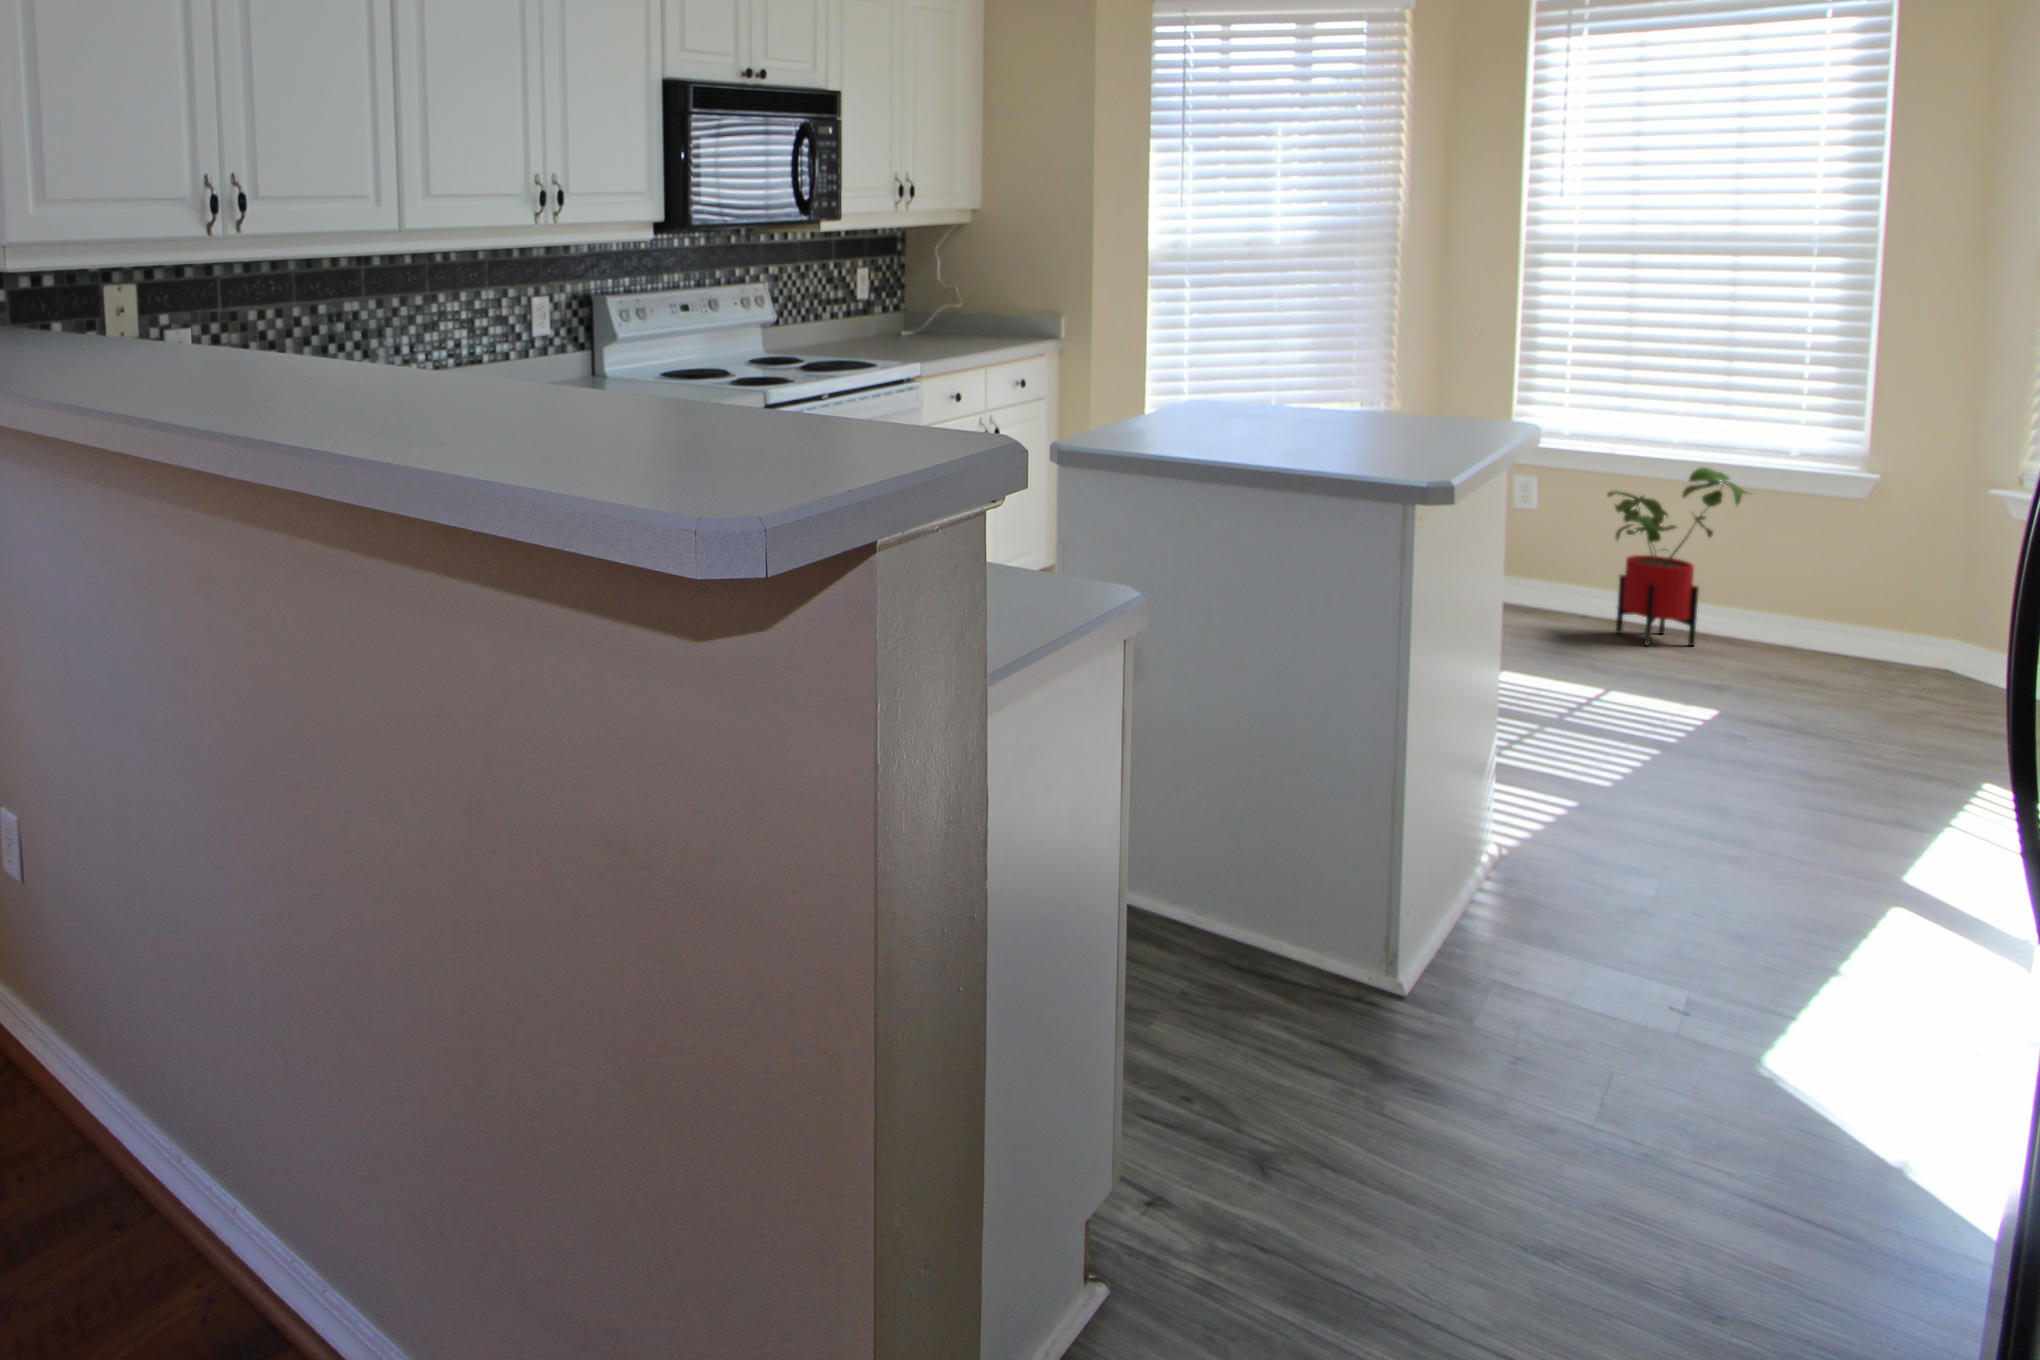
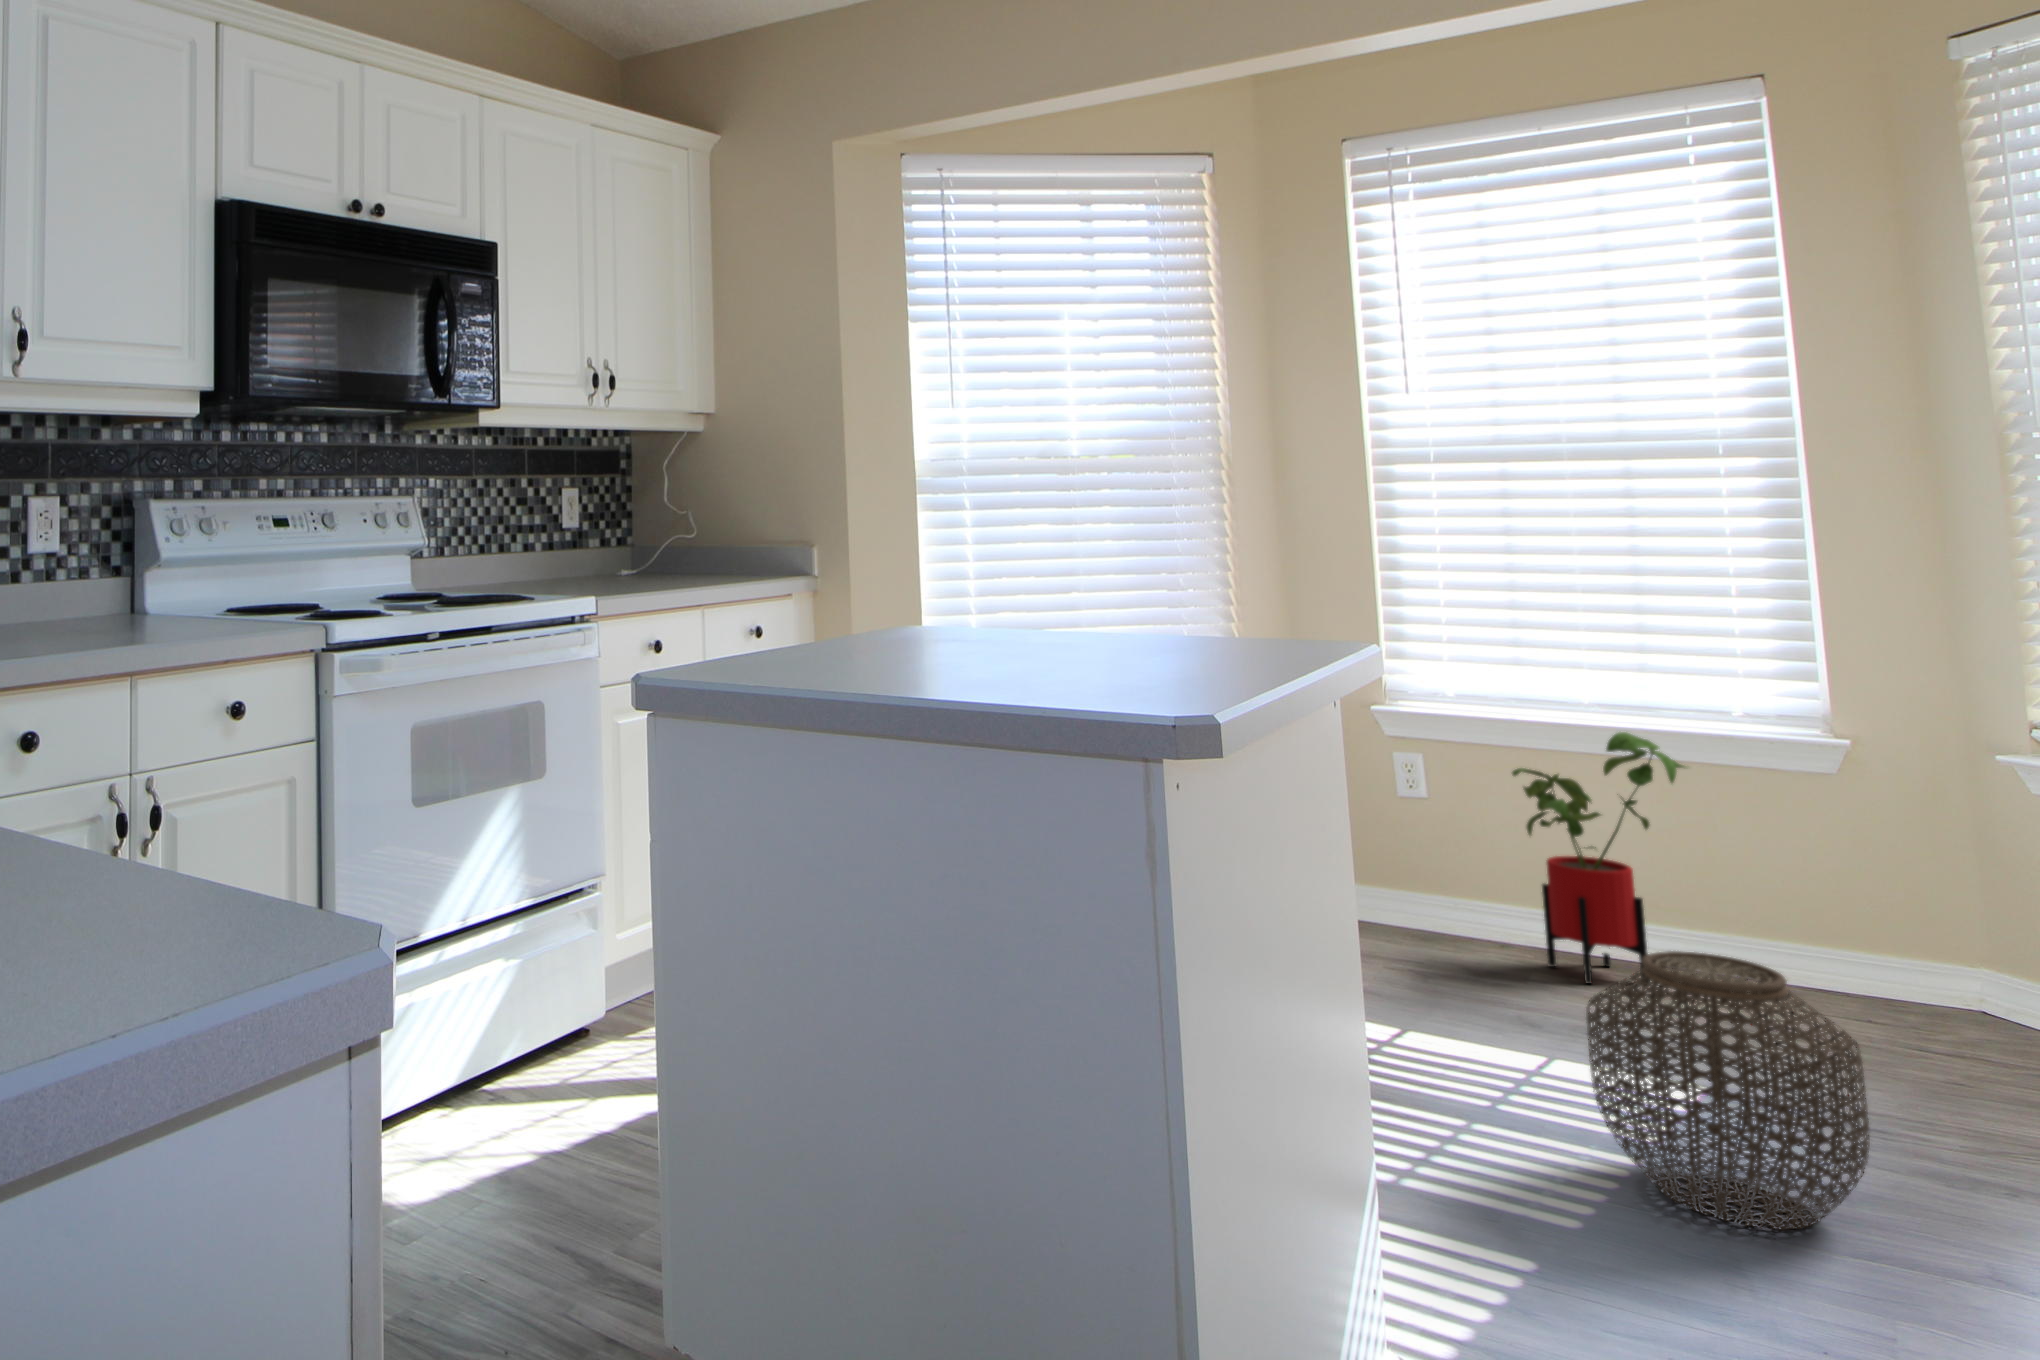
woven basket: none [1660,625,1857,798] -> present [1587,951,1870,1229]

